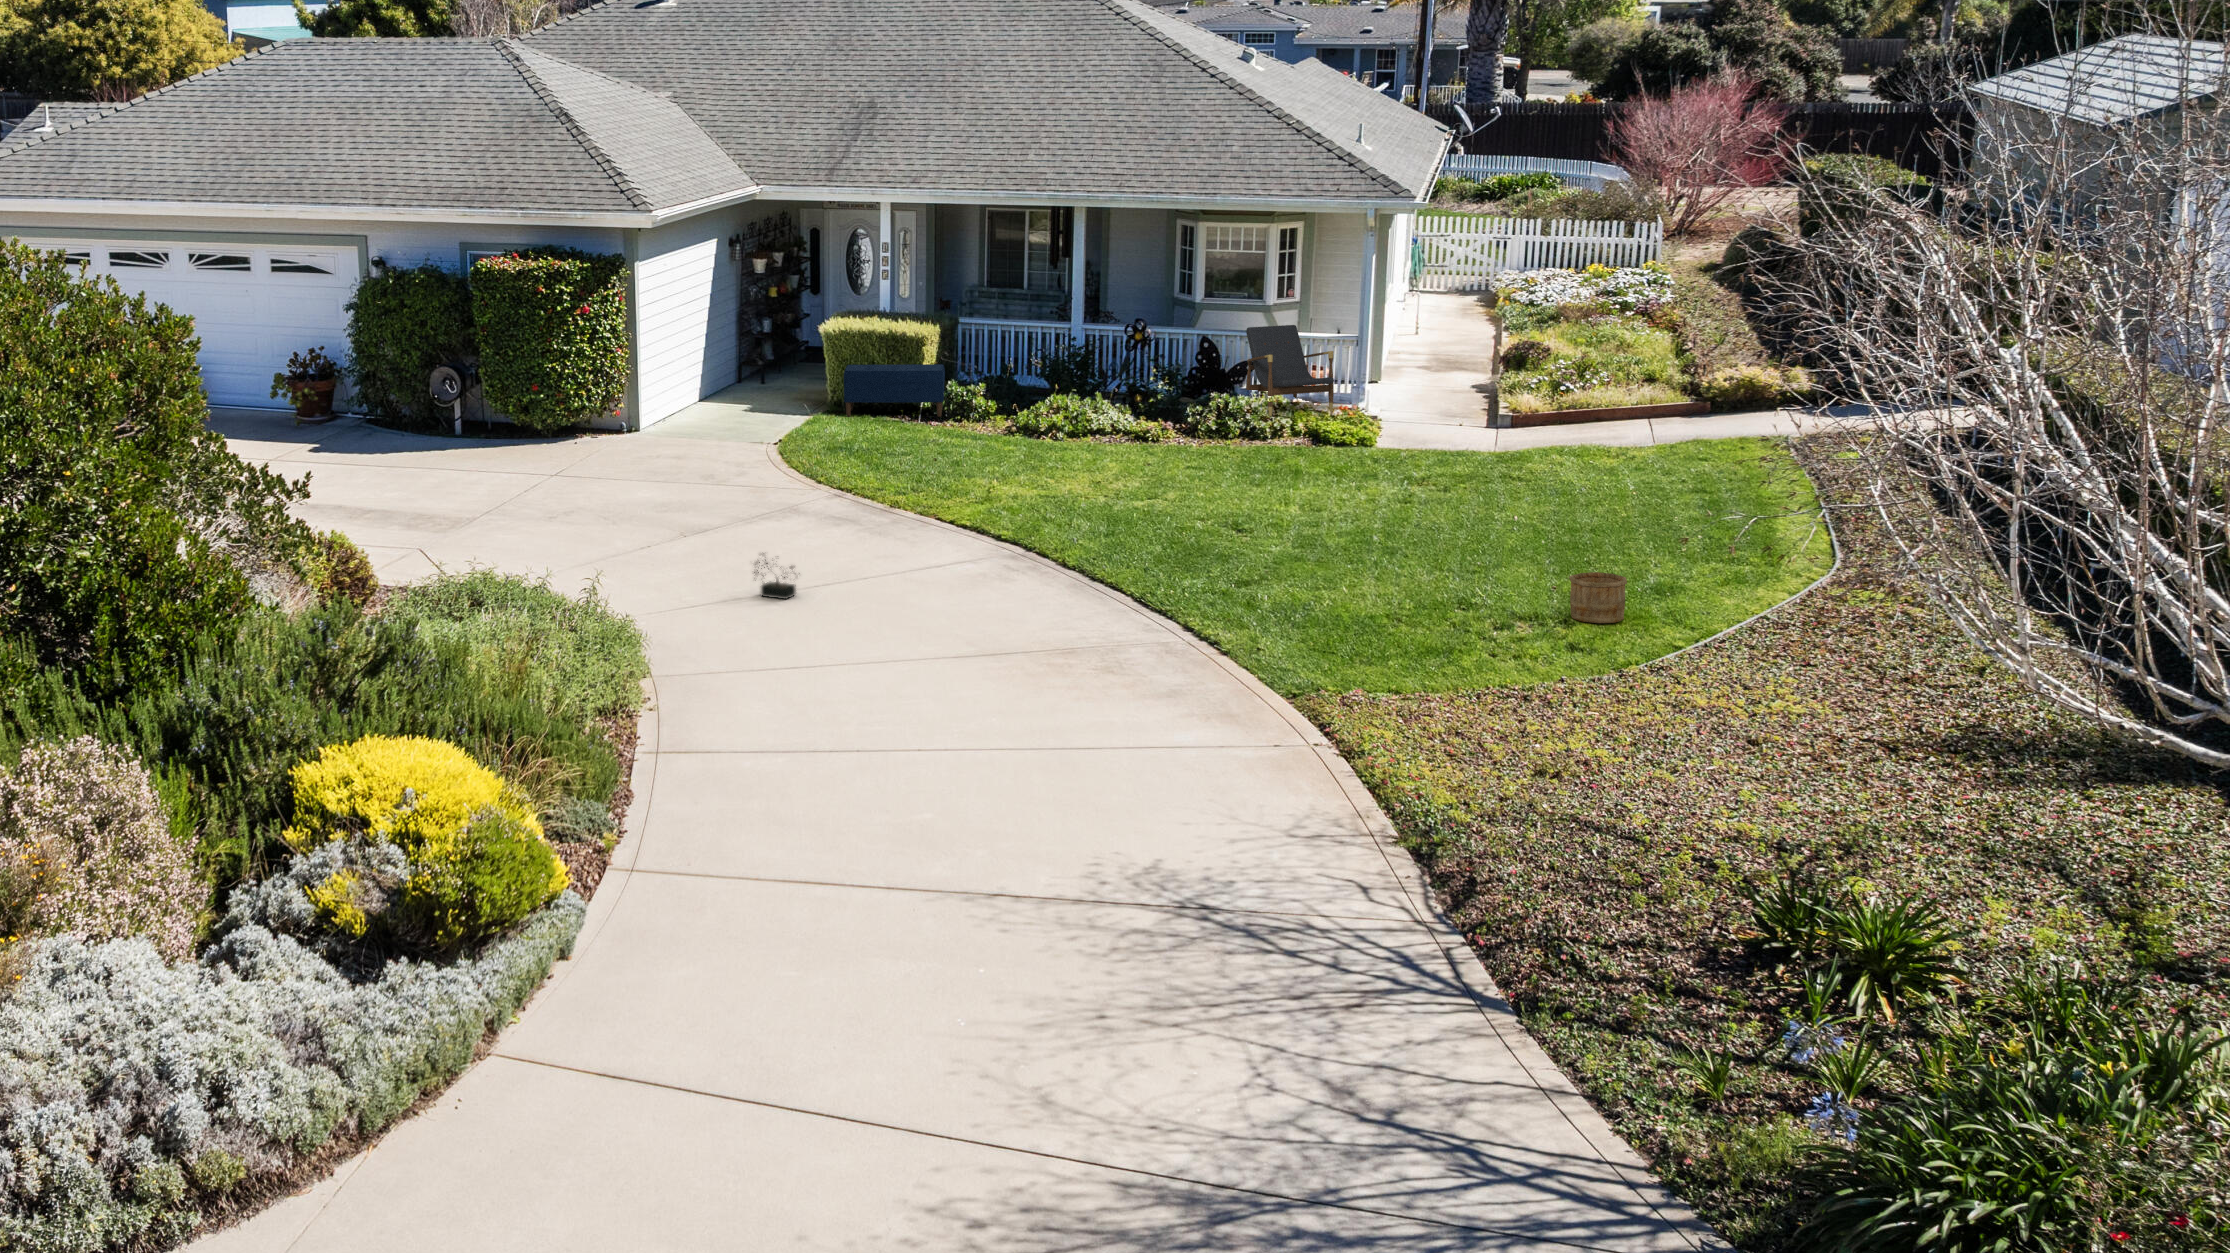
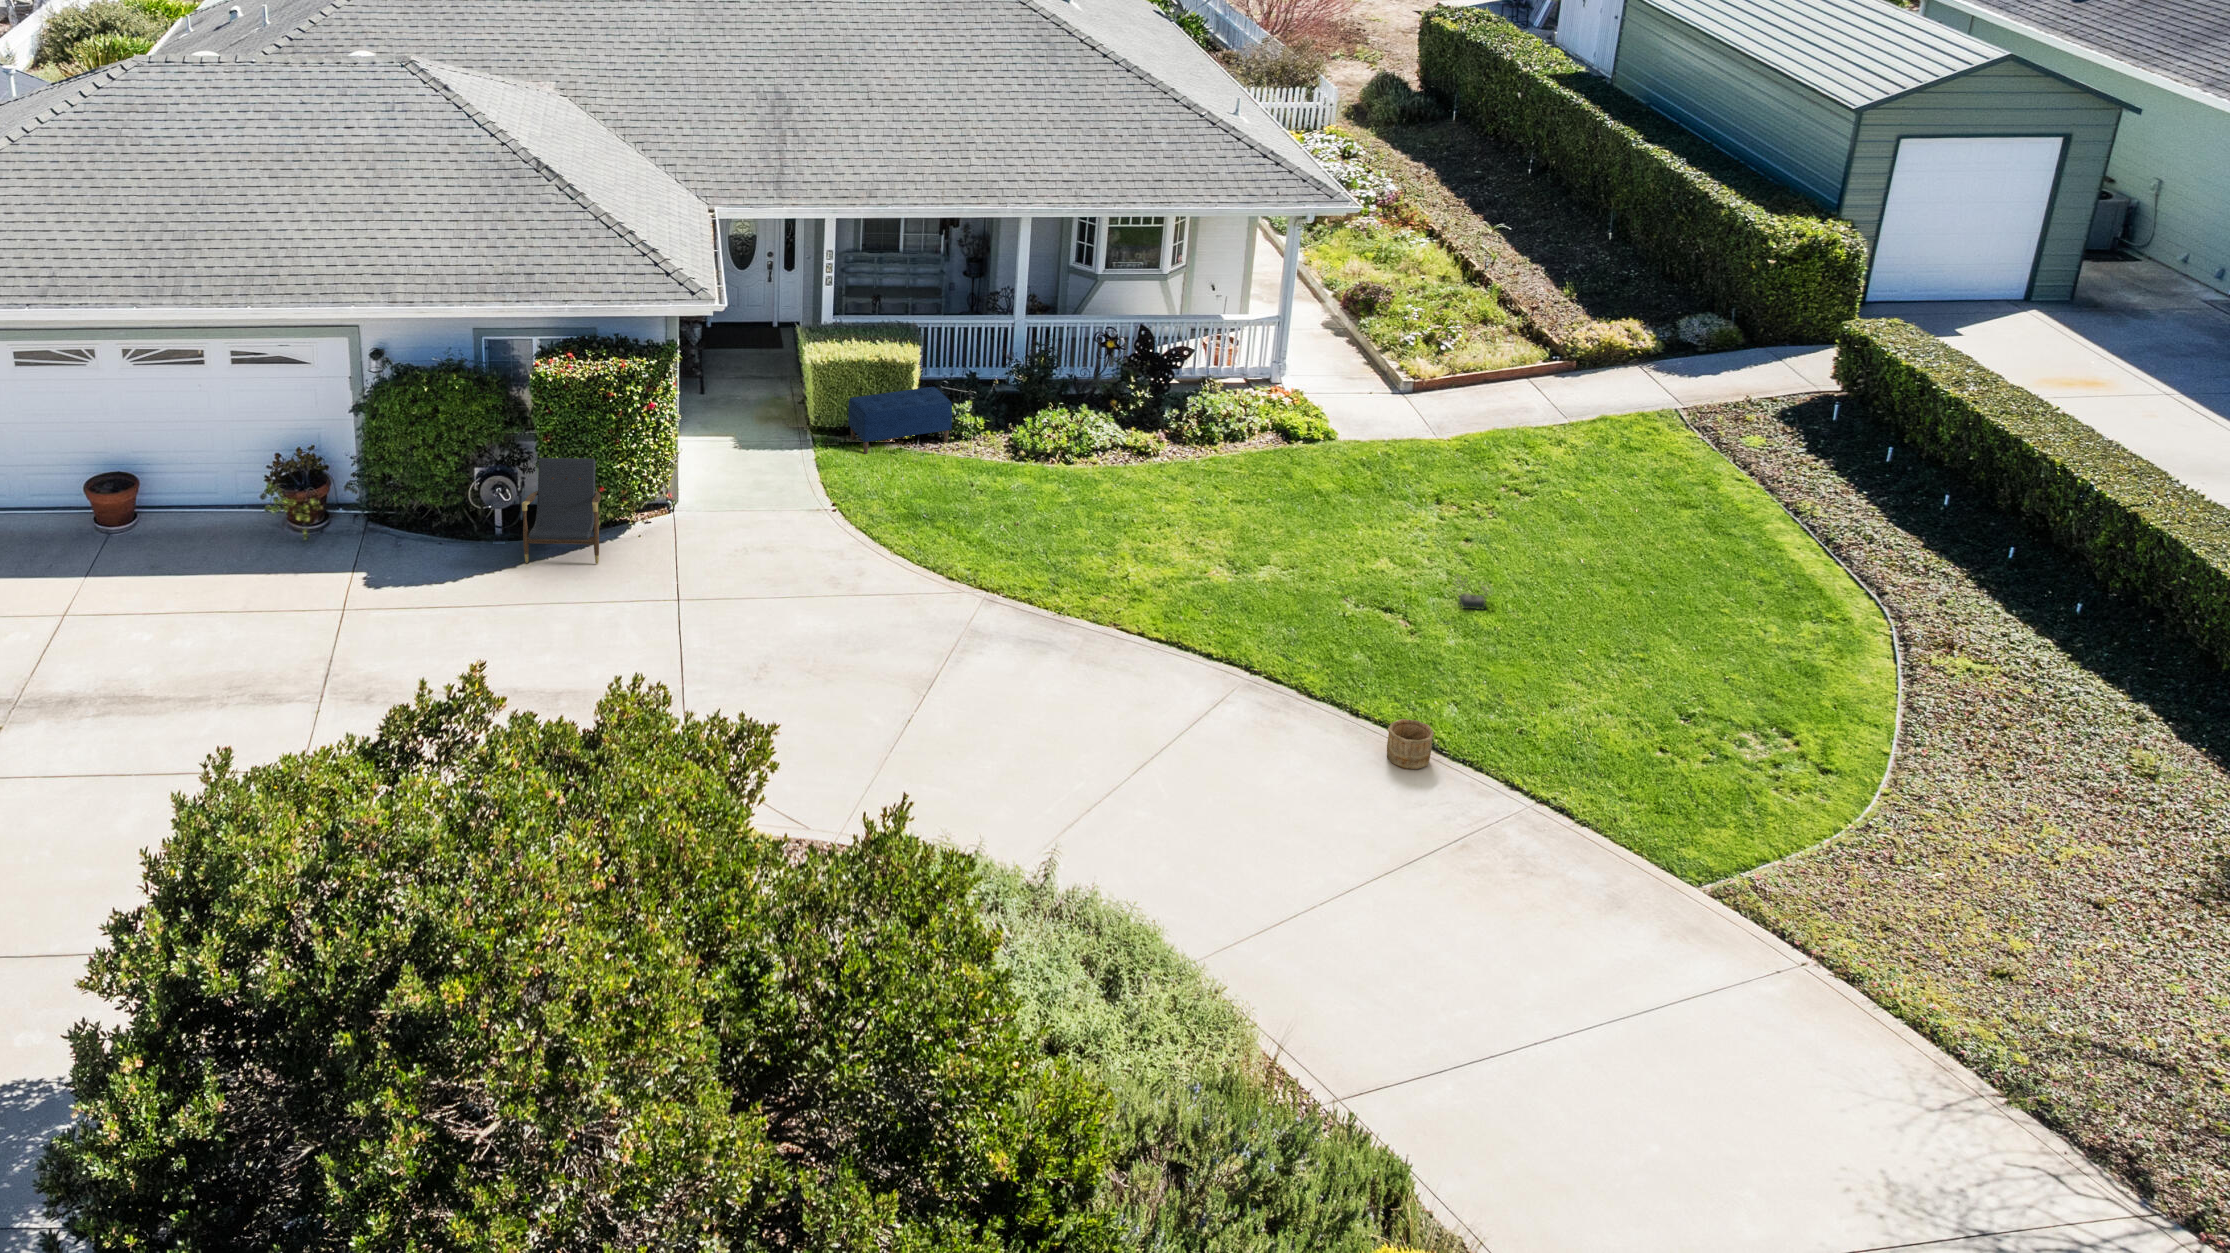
lounge chair: present [1246,325,1334,416] -> present [522,458,601,564]
decorative plant: present [754,553,800,599] -> present [1457,574,1488,609]
wooden bucket: present [1569,572,1627,623] -> present [1387,719,1434,769]

